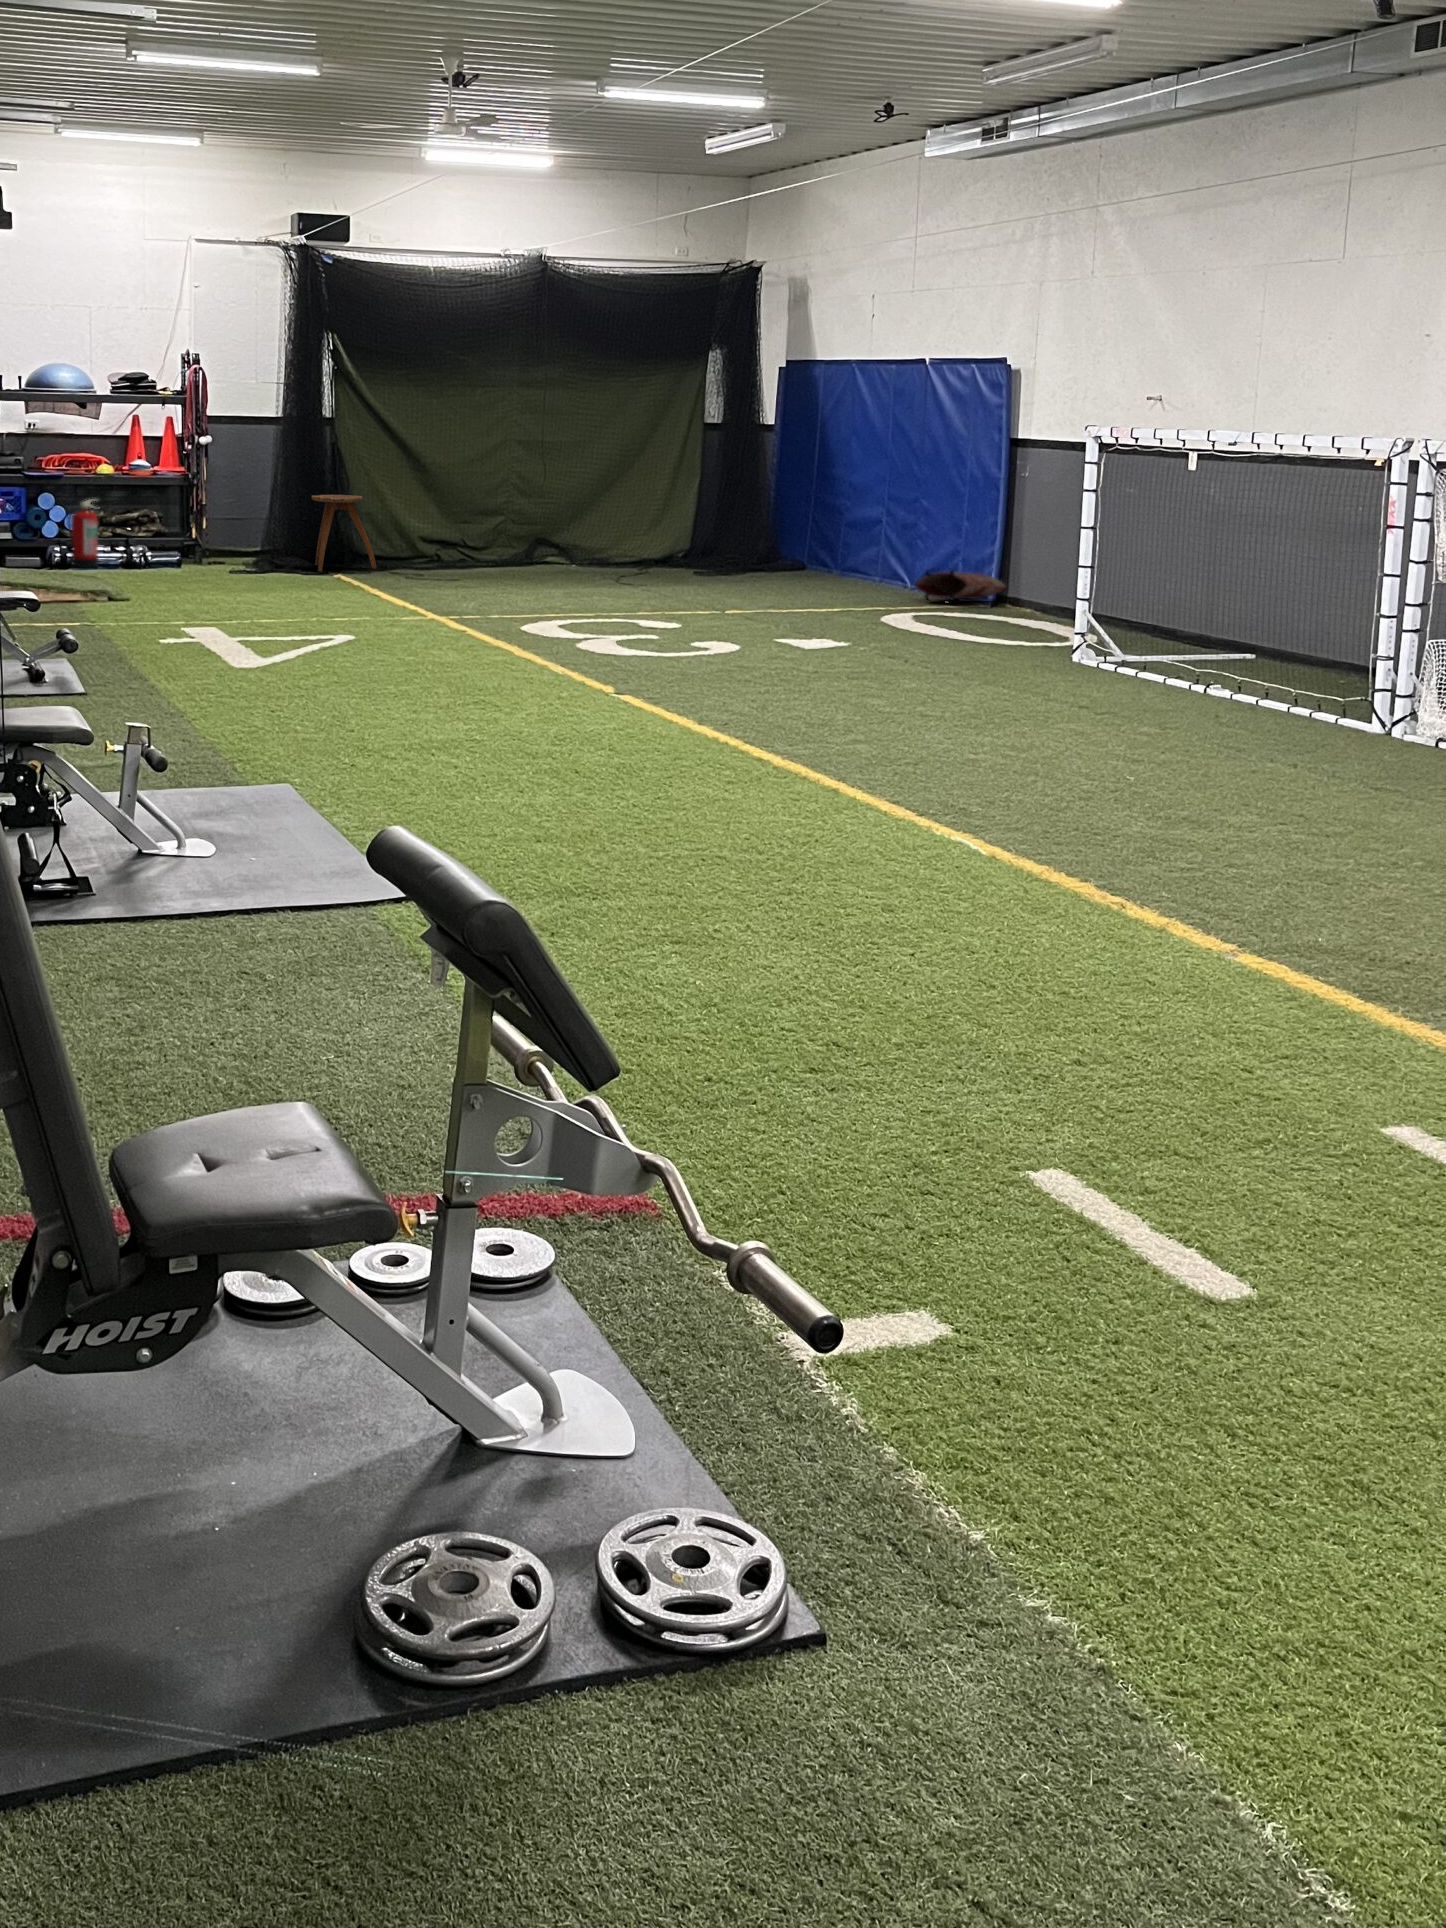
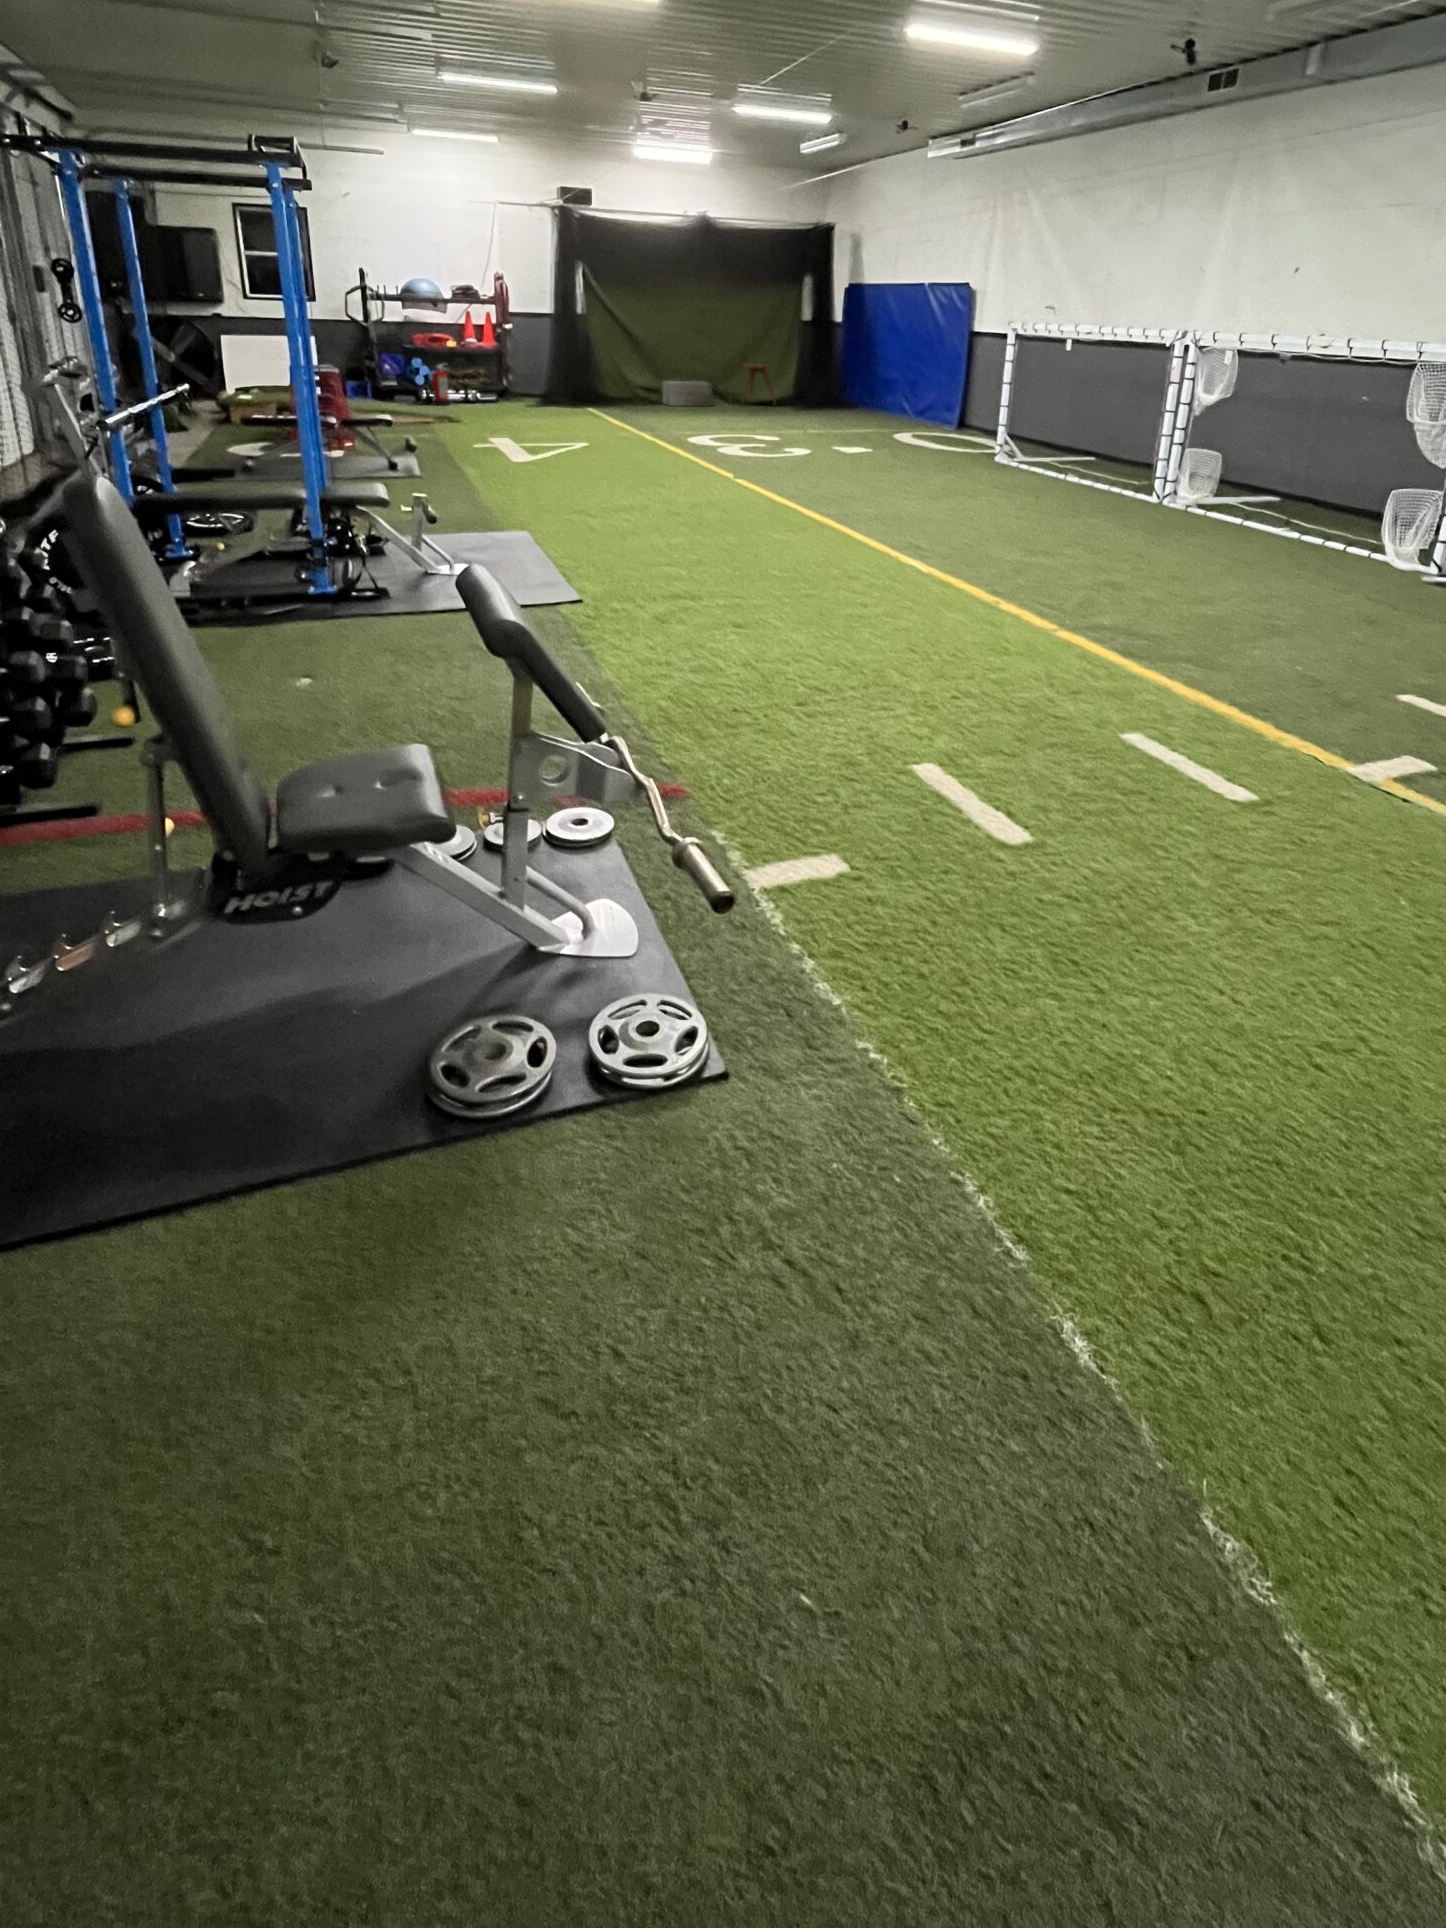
stool: present [311,495,376,571] -> present [741,364,776,405]
cardboard box: none [462,523,549,565] -> present [662,381,712,406]
bag: present [915,570,1006,602] -> none [913,410,965,430]

